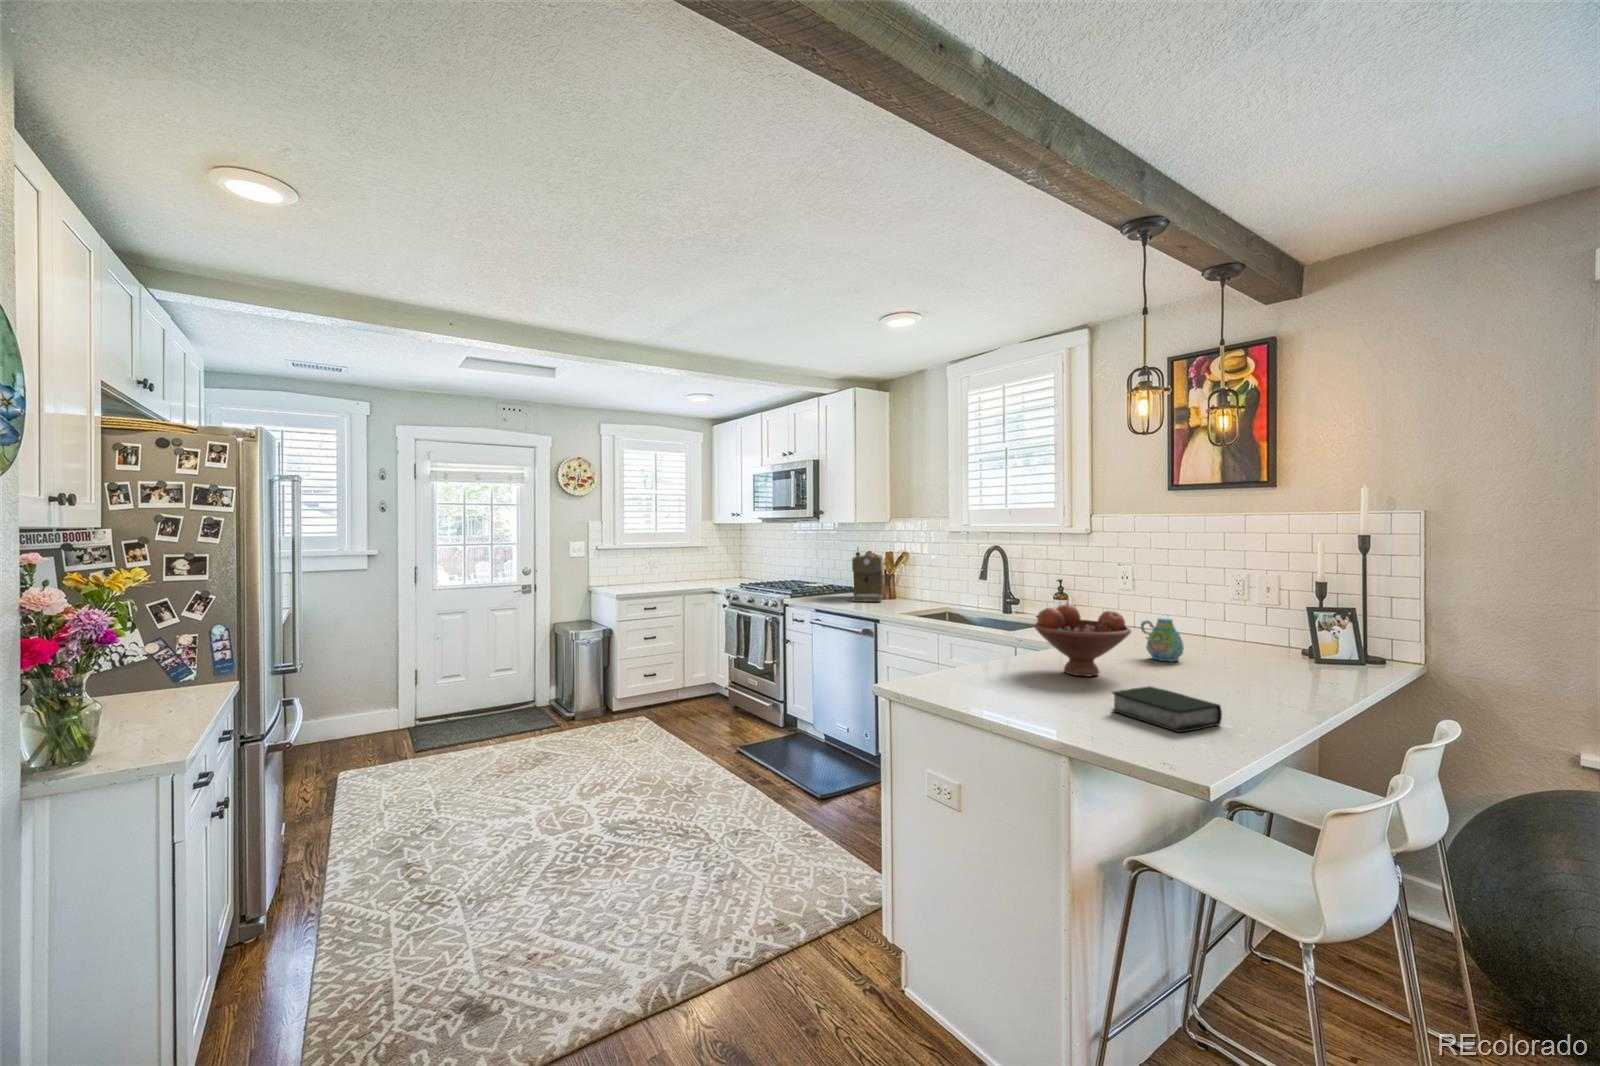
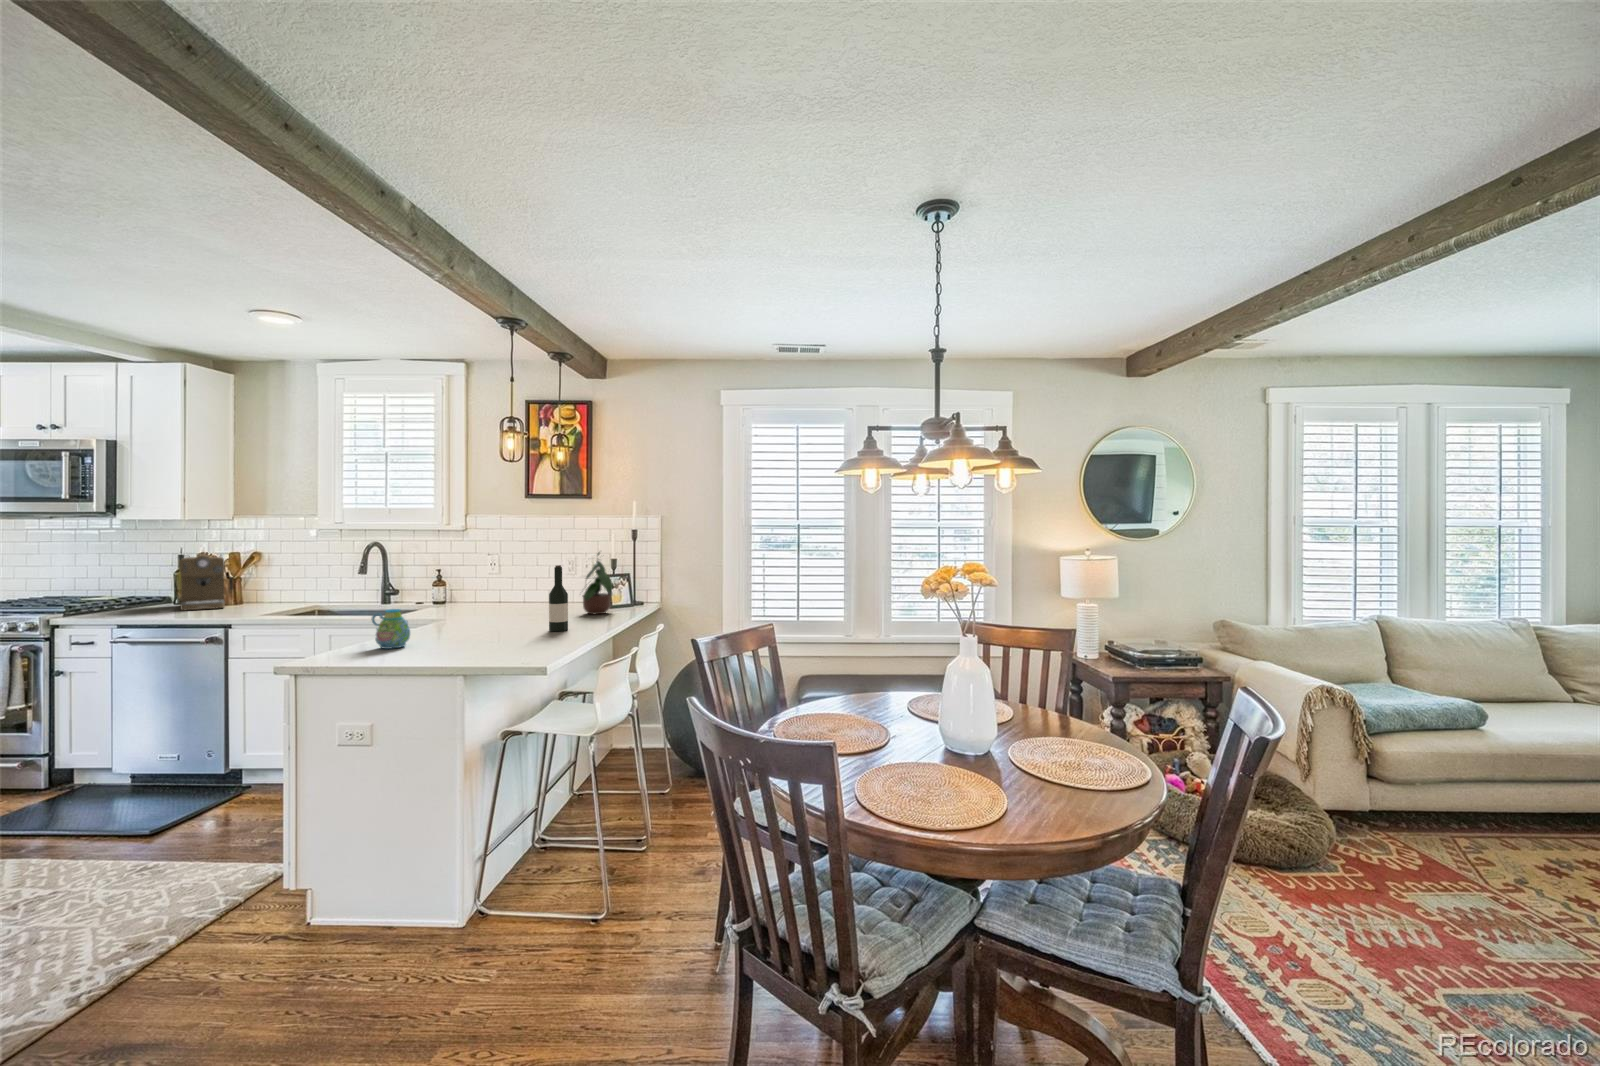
potted plant: none [1255,567,1333,670] -> present [583,552,613,614]
wine bottle: none [1210,592,1245,699] -> present [549,565,568,631]
fruit bowl: present [1034,604,1131,676] -> none [425,583,500,634]
mug: present [1141,618,1184,662] -> present [371,609,410,649]
book: present [1112,686,1222,733] -> none [487,628,553,649]

